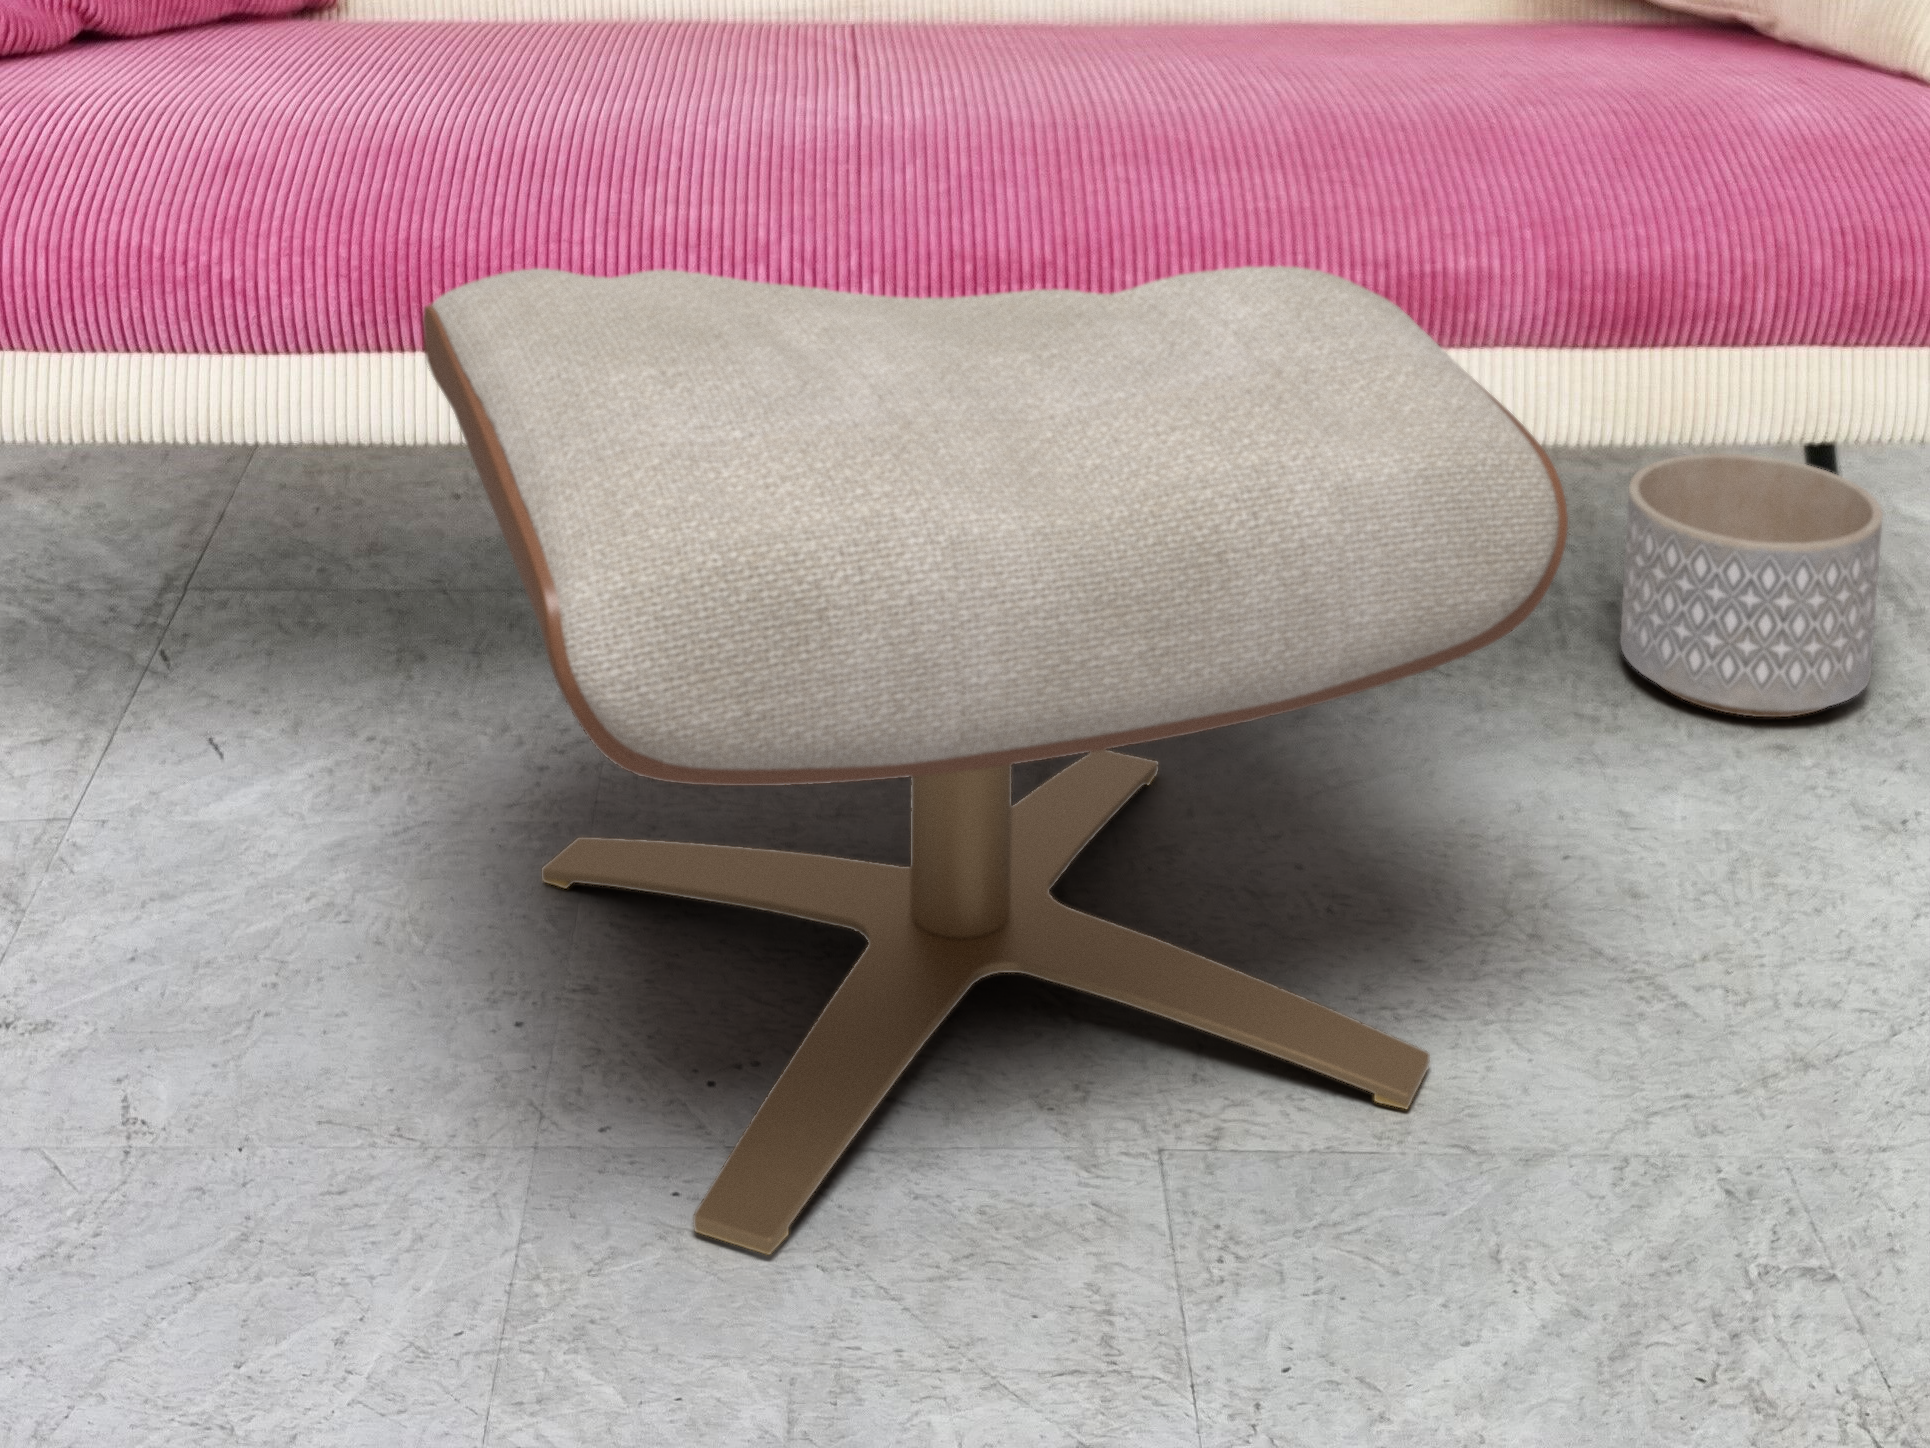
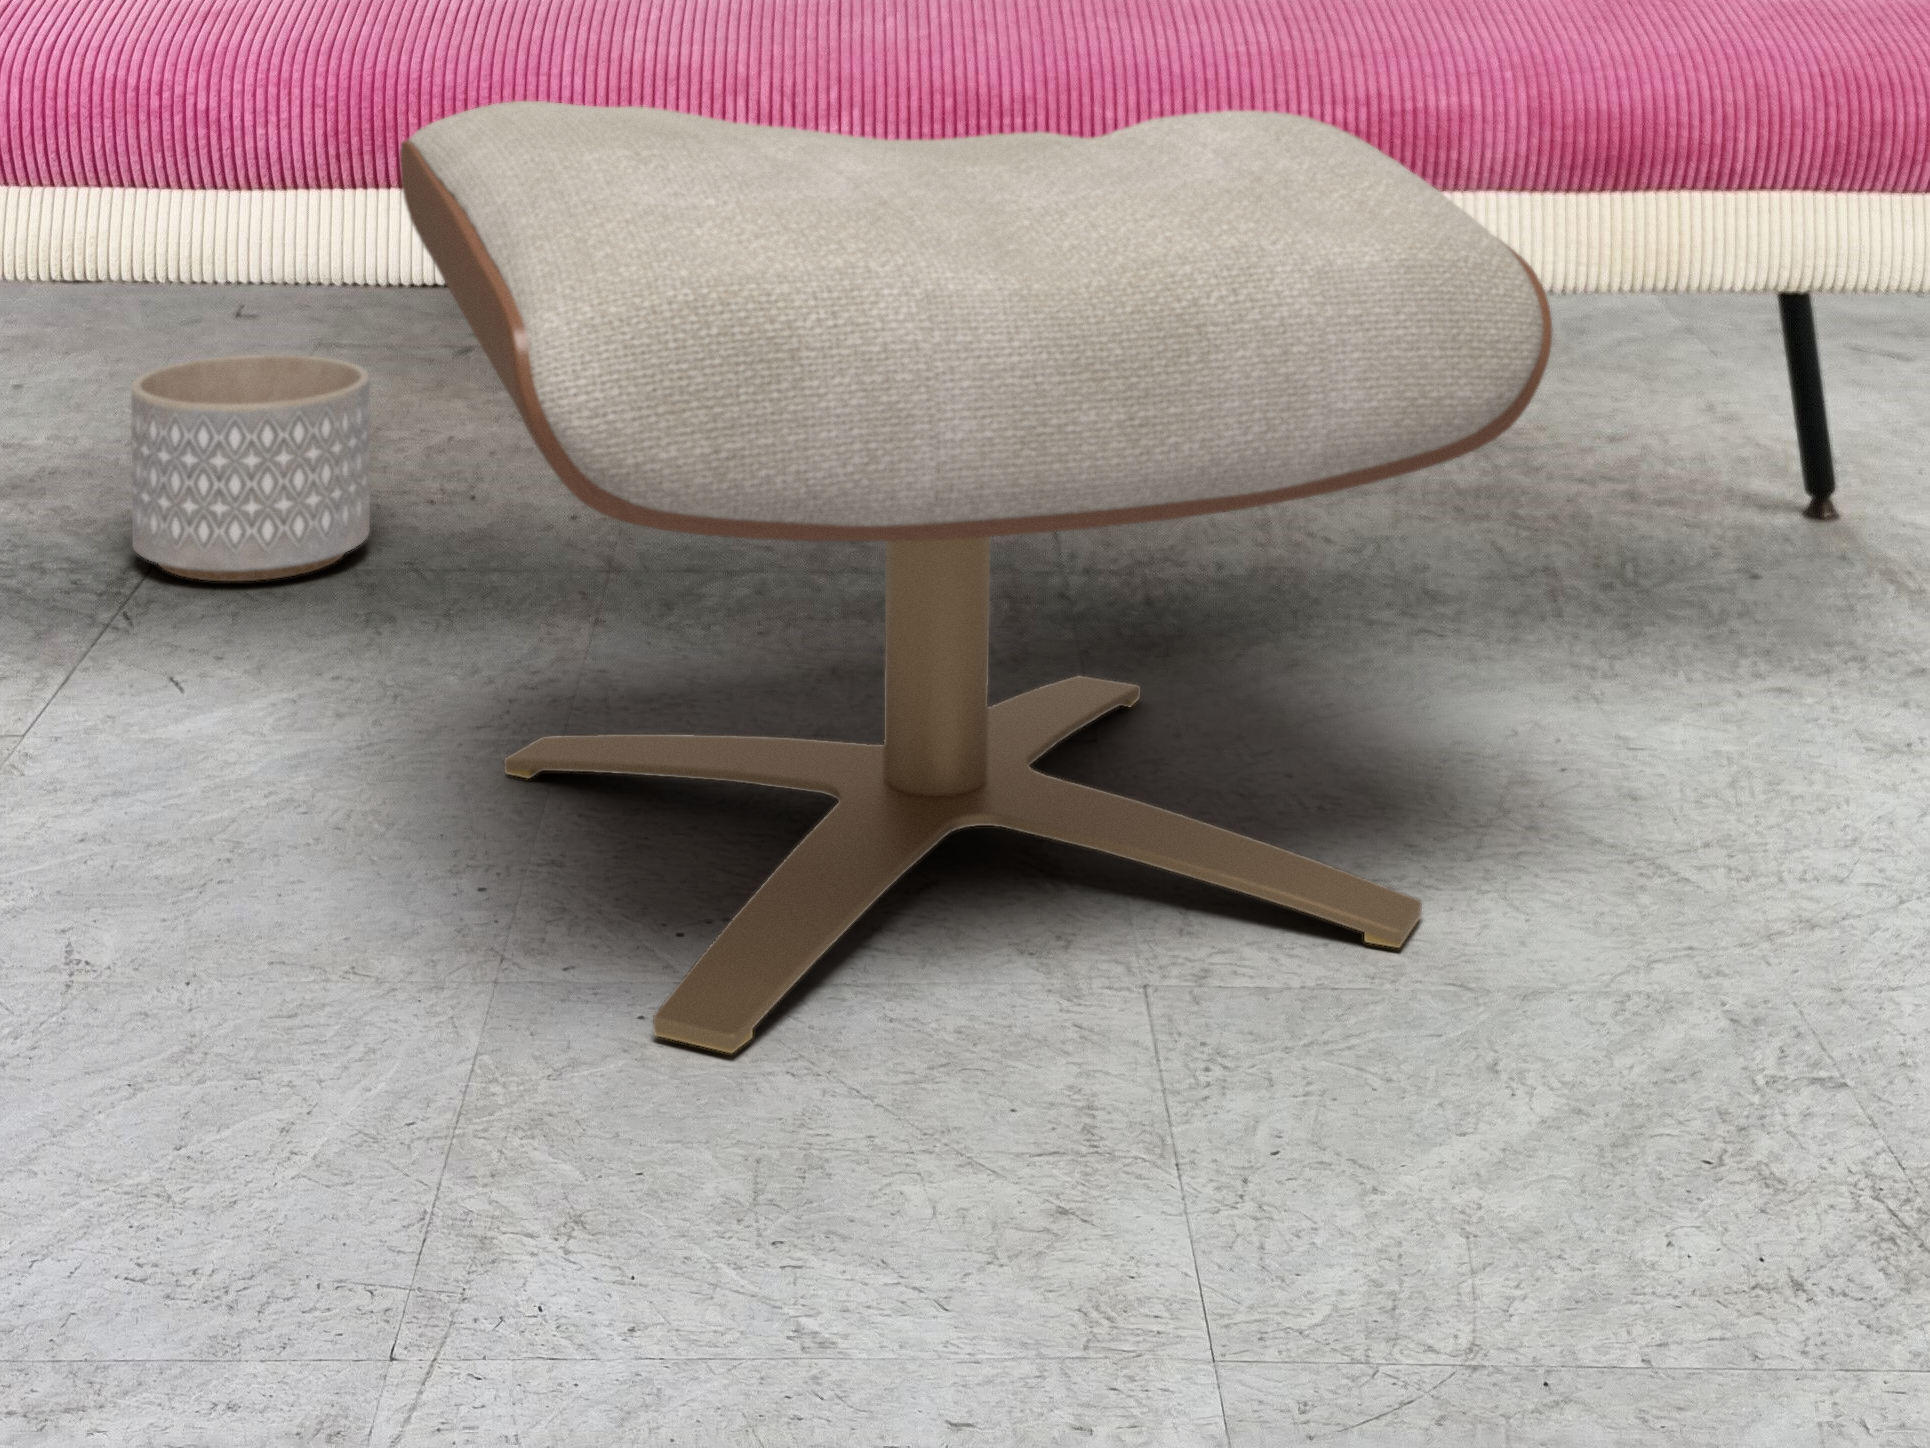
planter: present [1620,453,1883,717] -> present [131,354,370,581]

